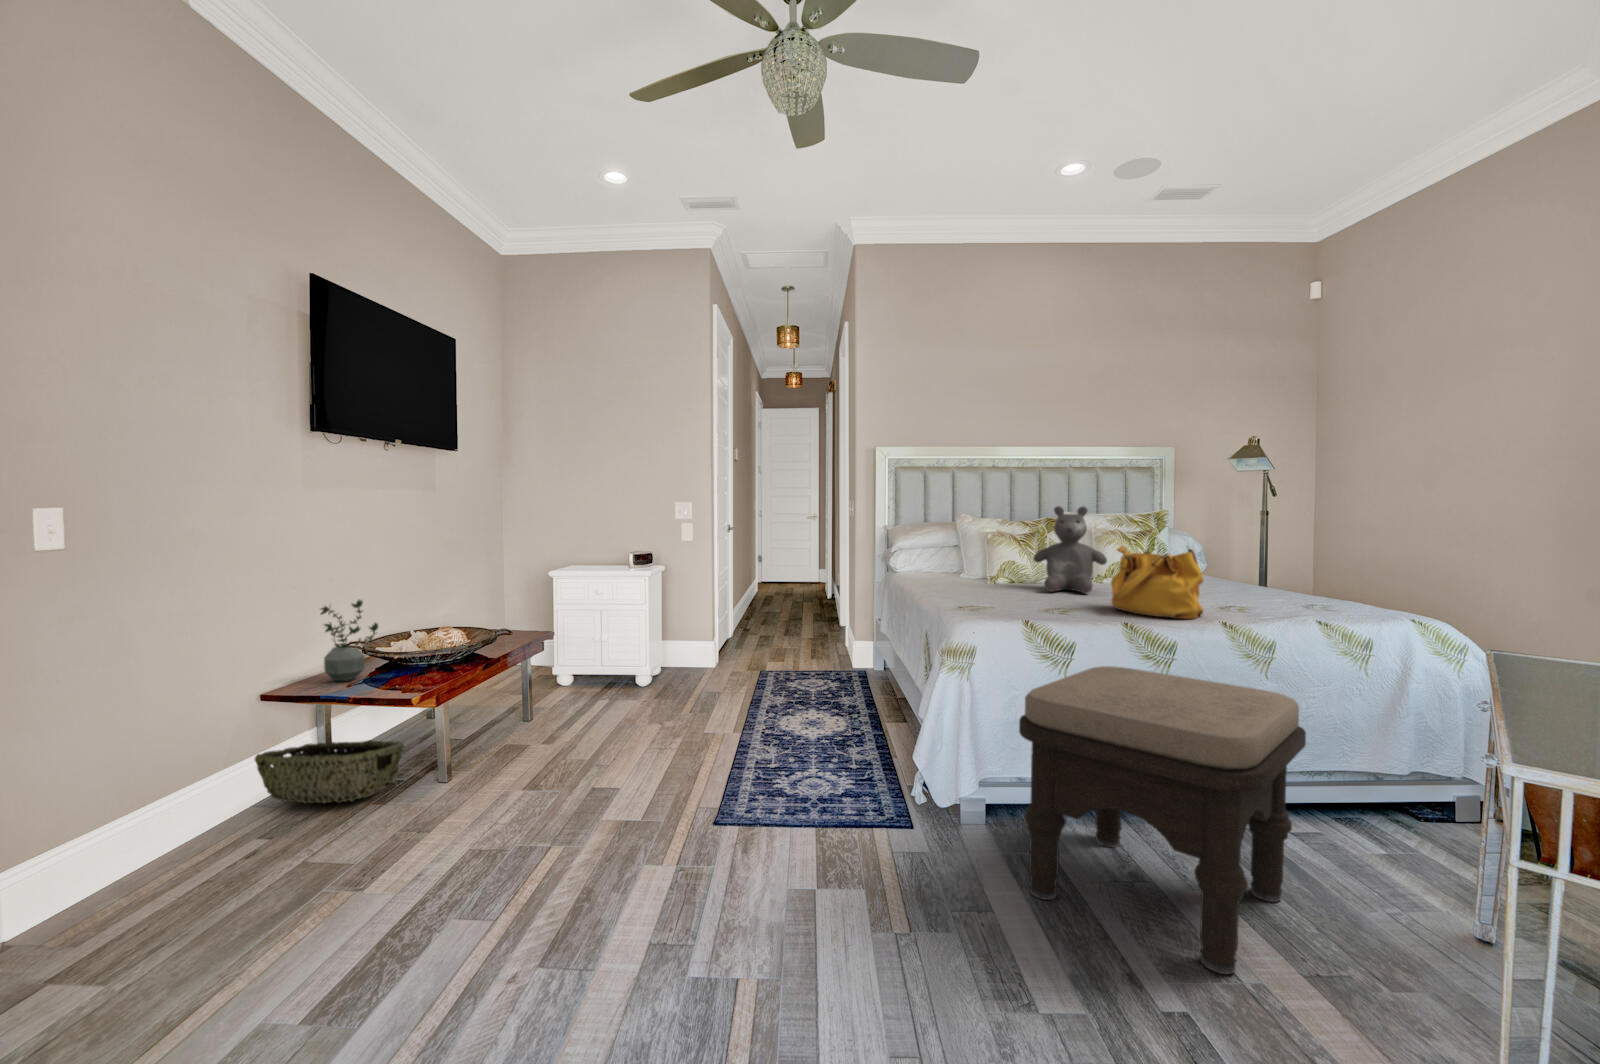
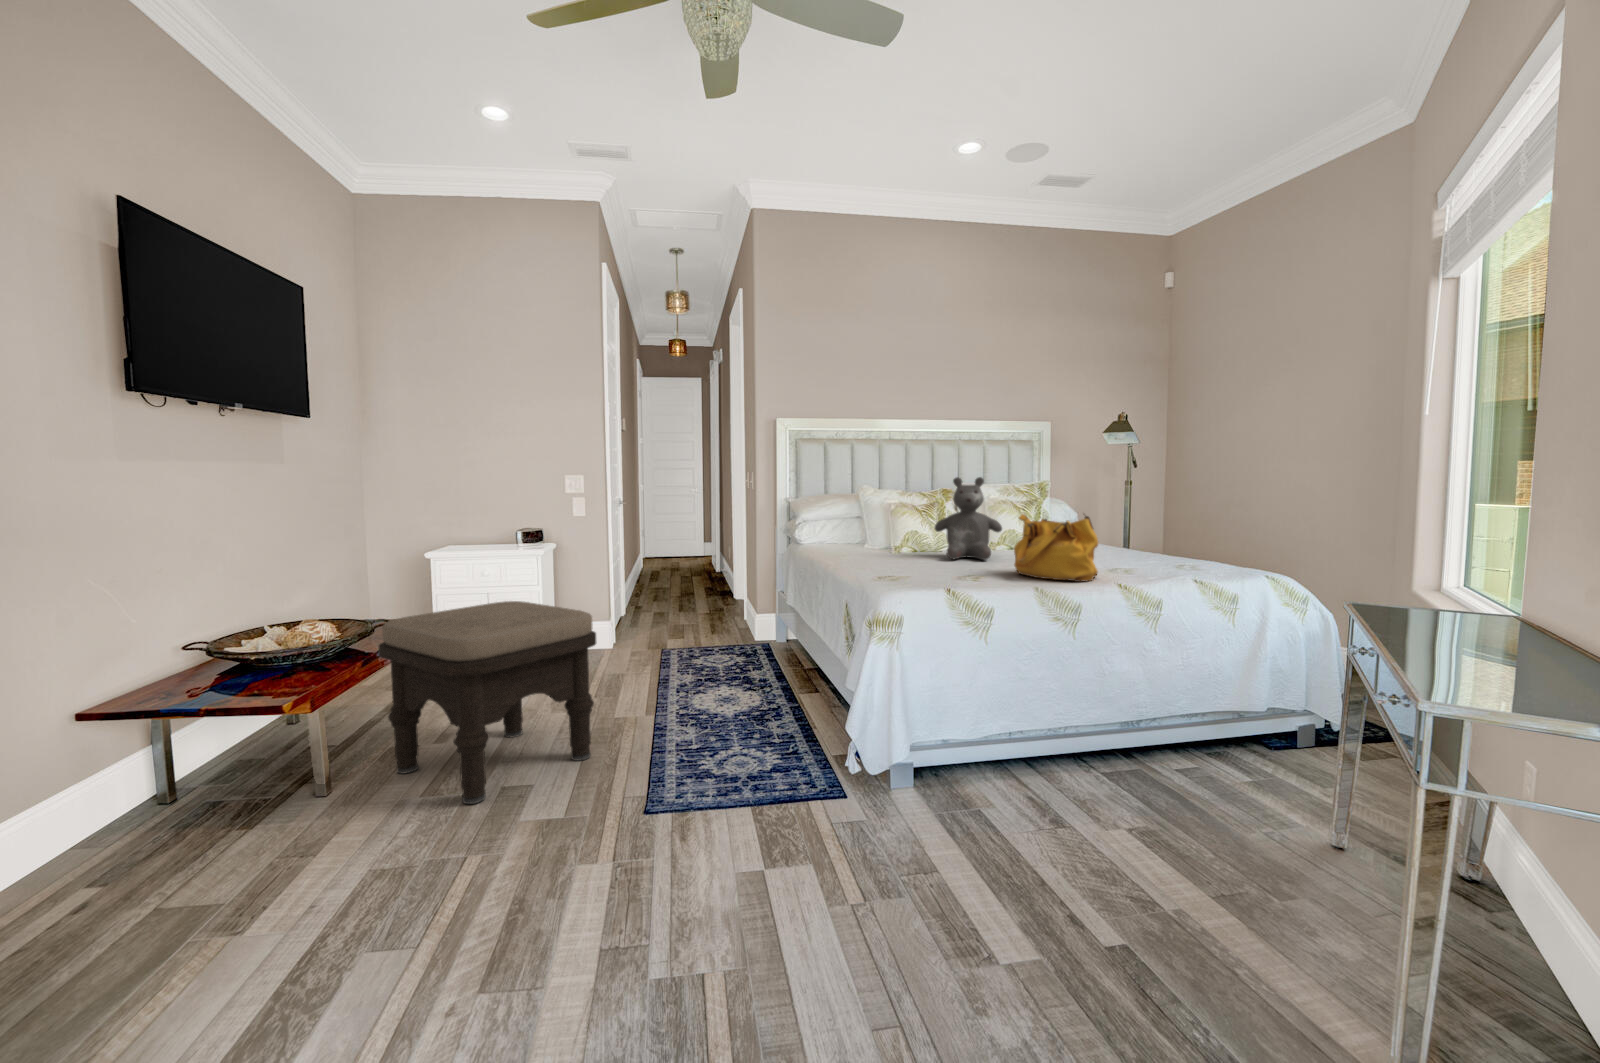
potted plant: present [320,600,378,681] -> none [157,596,236,692]
ottoman: present [1019,666,1306,974] -> present [379,601,596,804]
woven basket: present [255,740,404,803] -> none [82,755,276,837]

